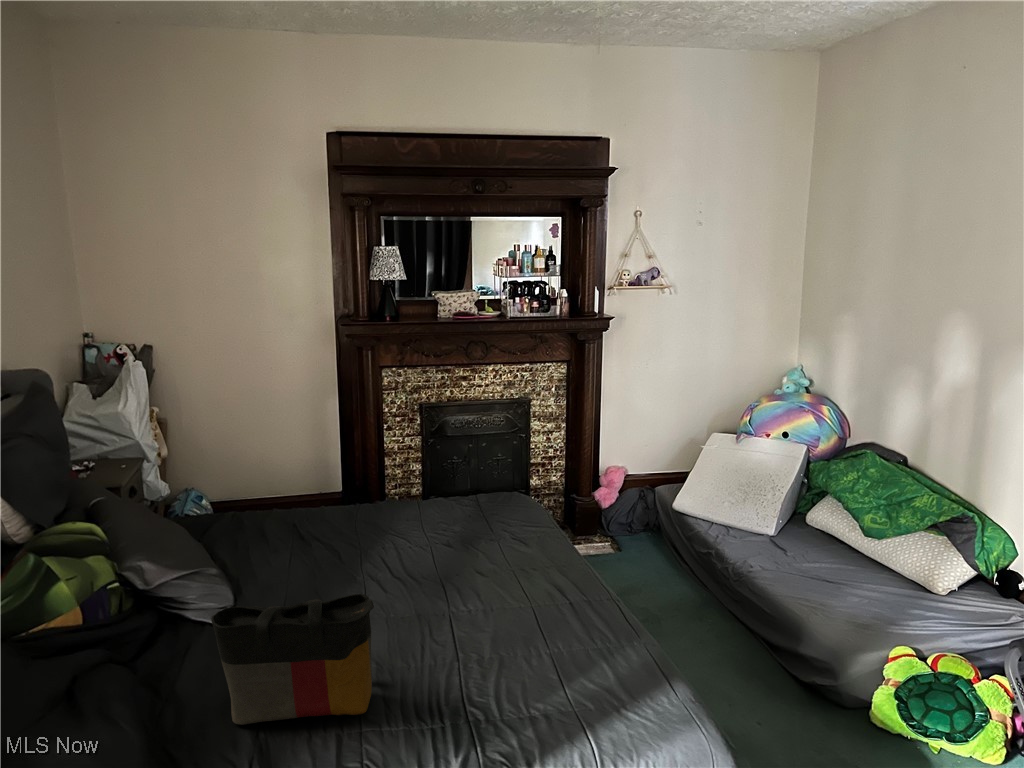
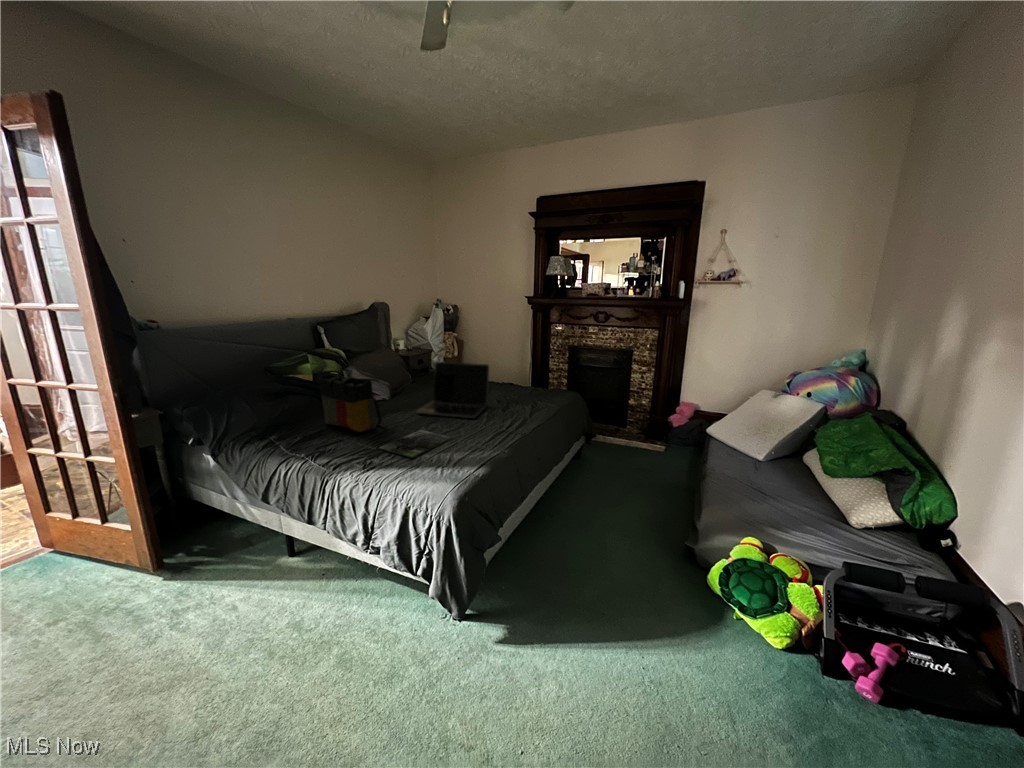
laptop: none [345,489,489,625] -> present [417,362,489,418]
magazine: none [449,652,549,733] -> present [379,430,452,458]

